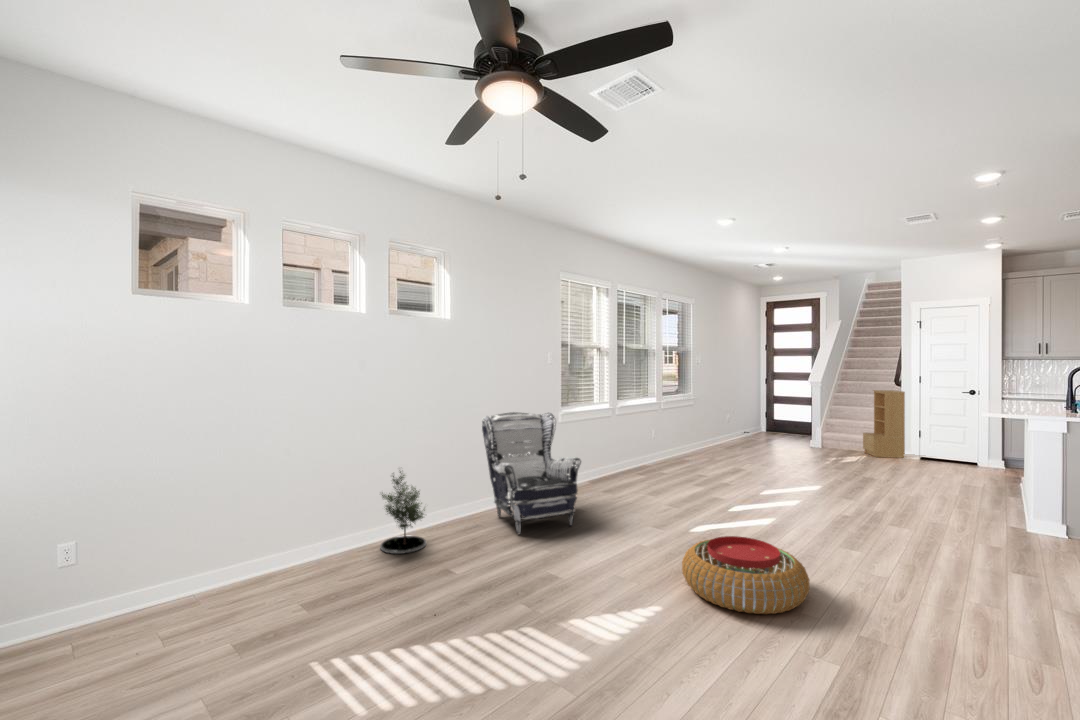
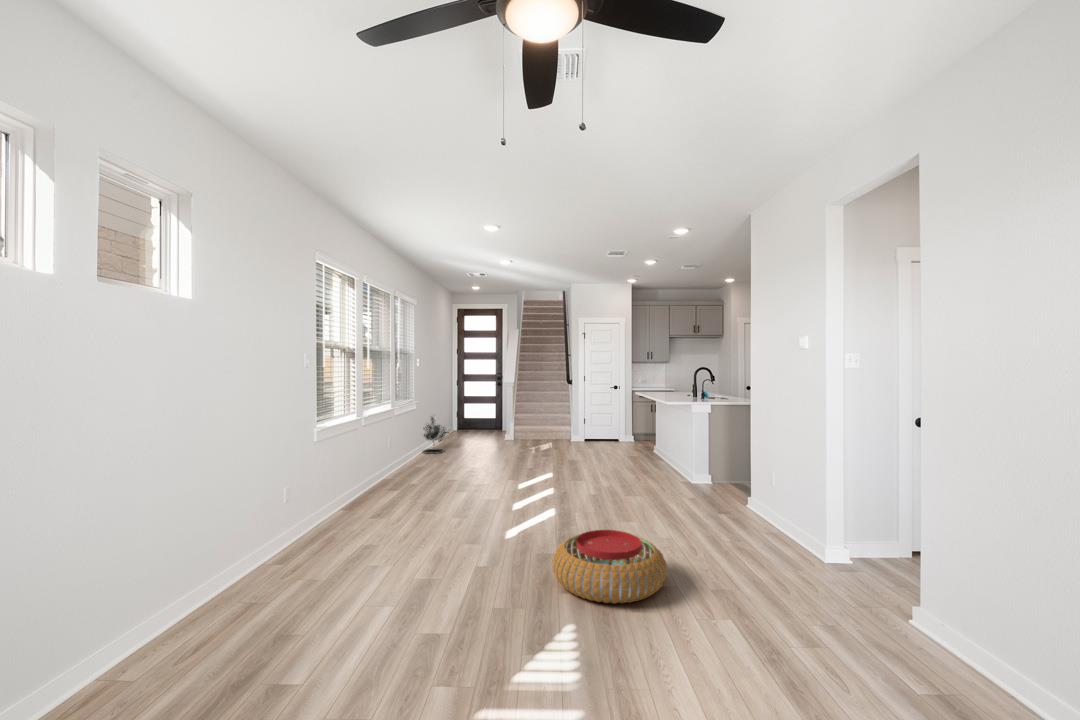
bookshelf: present [863,390,905,458] -> none [547,388,576,443]
armchair: present [482,412,581,534] -> none [237,428,390,596]
potted tree: present [380,471,426,554] -> present [422,417,445,454]

